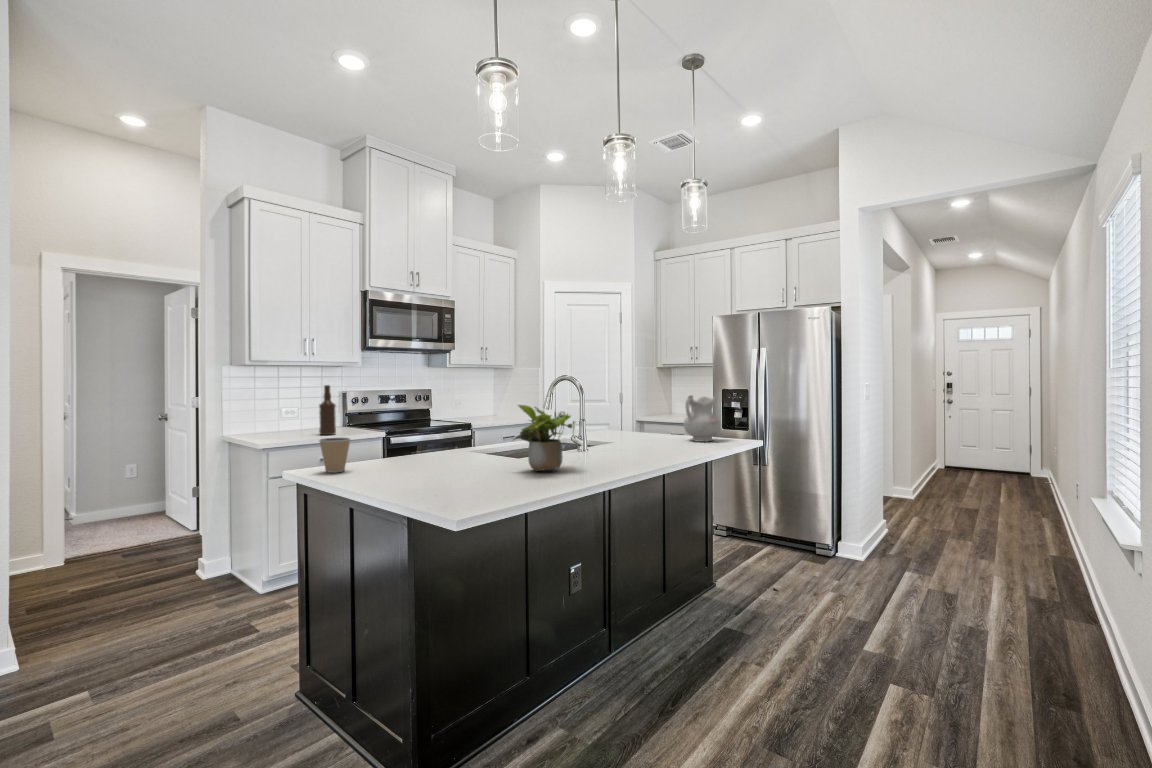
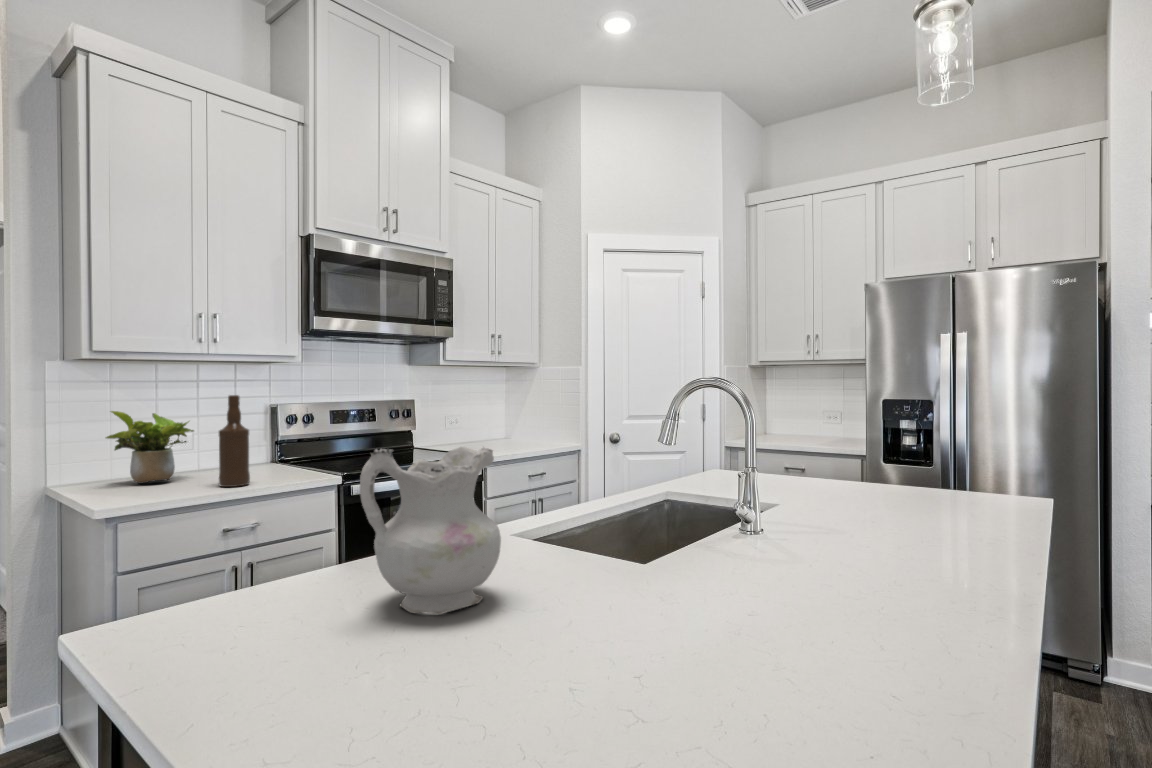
ceramic pitcher: present [684,396,720,441] -> present [360,447,501,614]
potted plant: present [514,405,572,471] -> present [106,411,194,484]
coffee cup: present [319,438,350,473] -> none [136,546,234,659]

